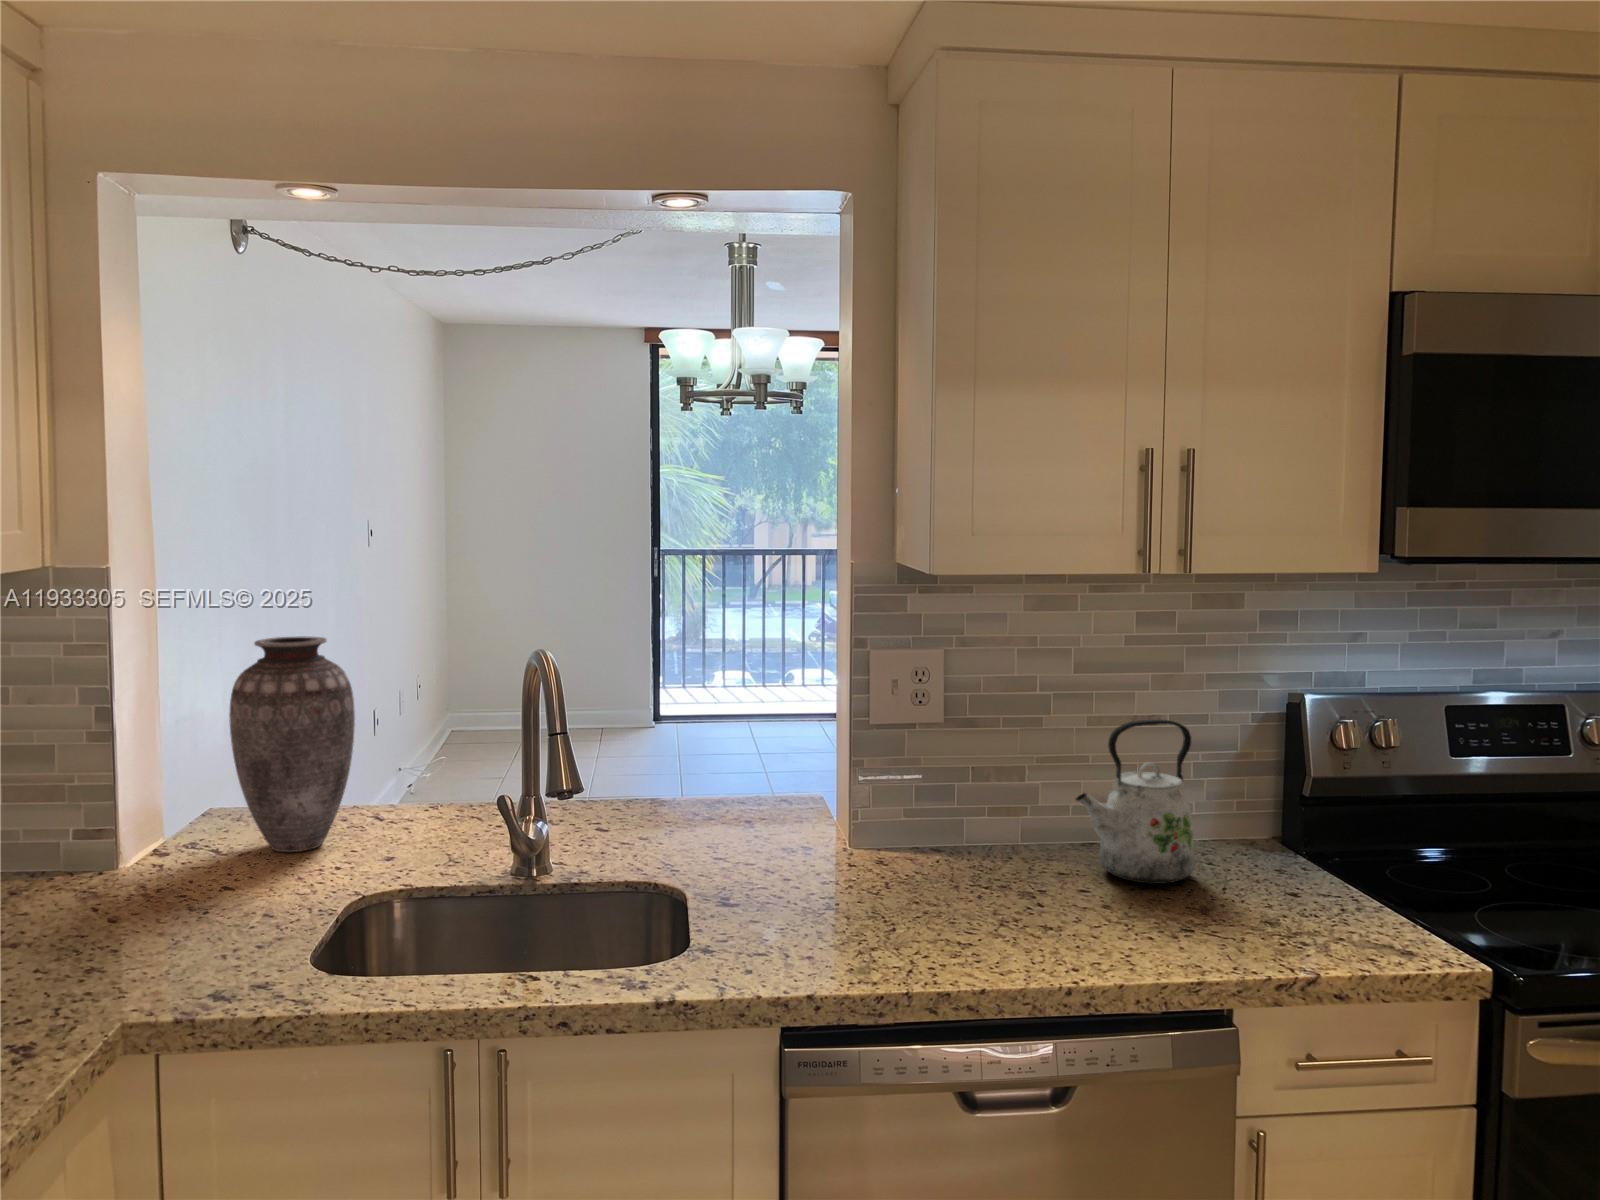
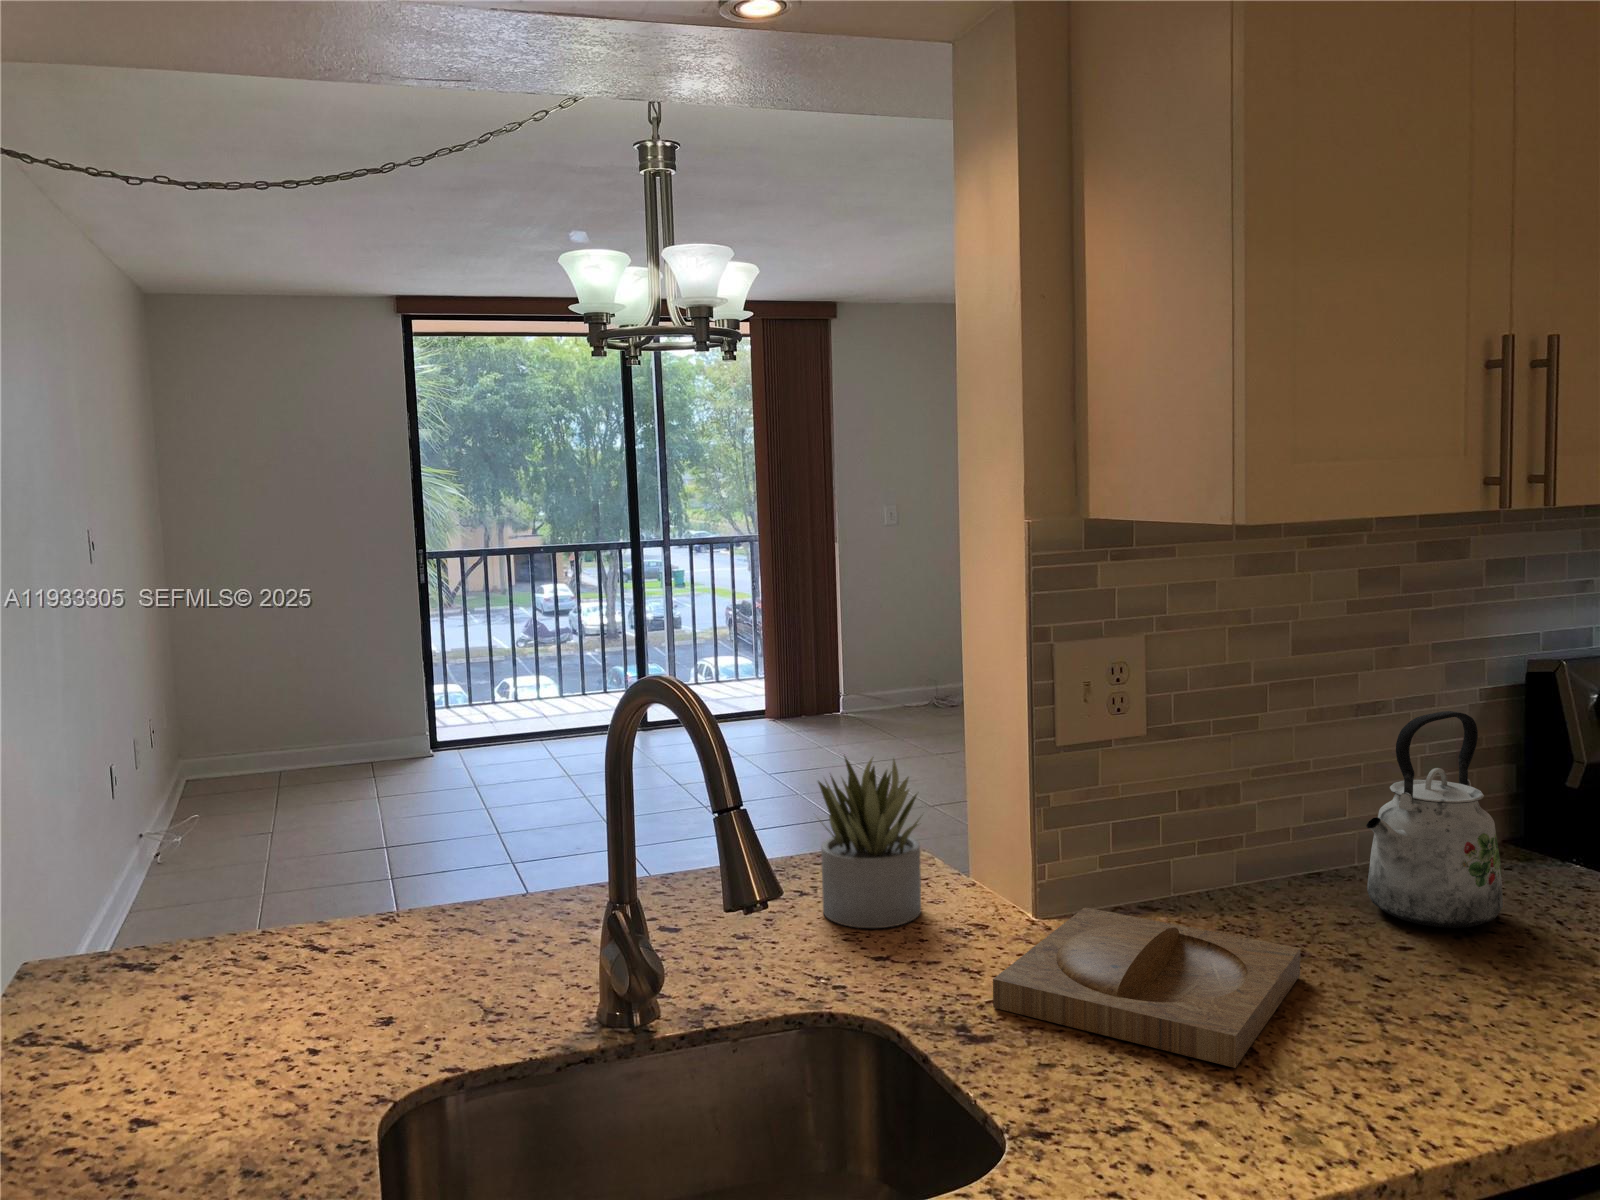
vase: present [229,636,355,852] -> none [95,680,301,1034]
succulent plant: none [701,720,777,842] -> present [818,756,923,928]
tray: none [759,841,991,938] -> present [993,907,1300,1068]

